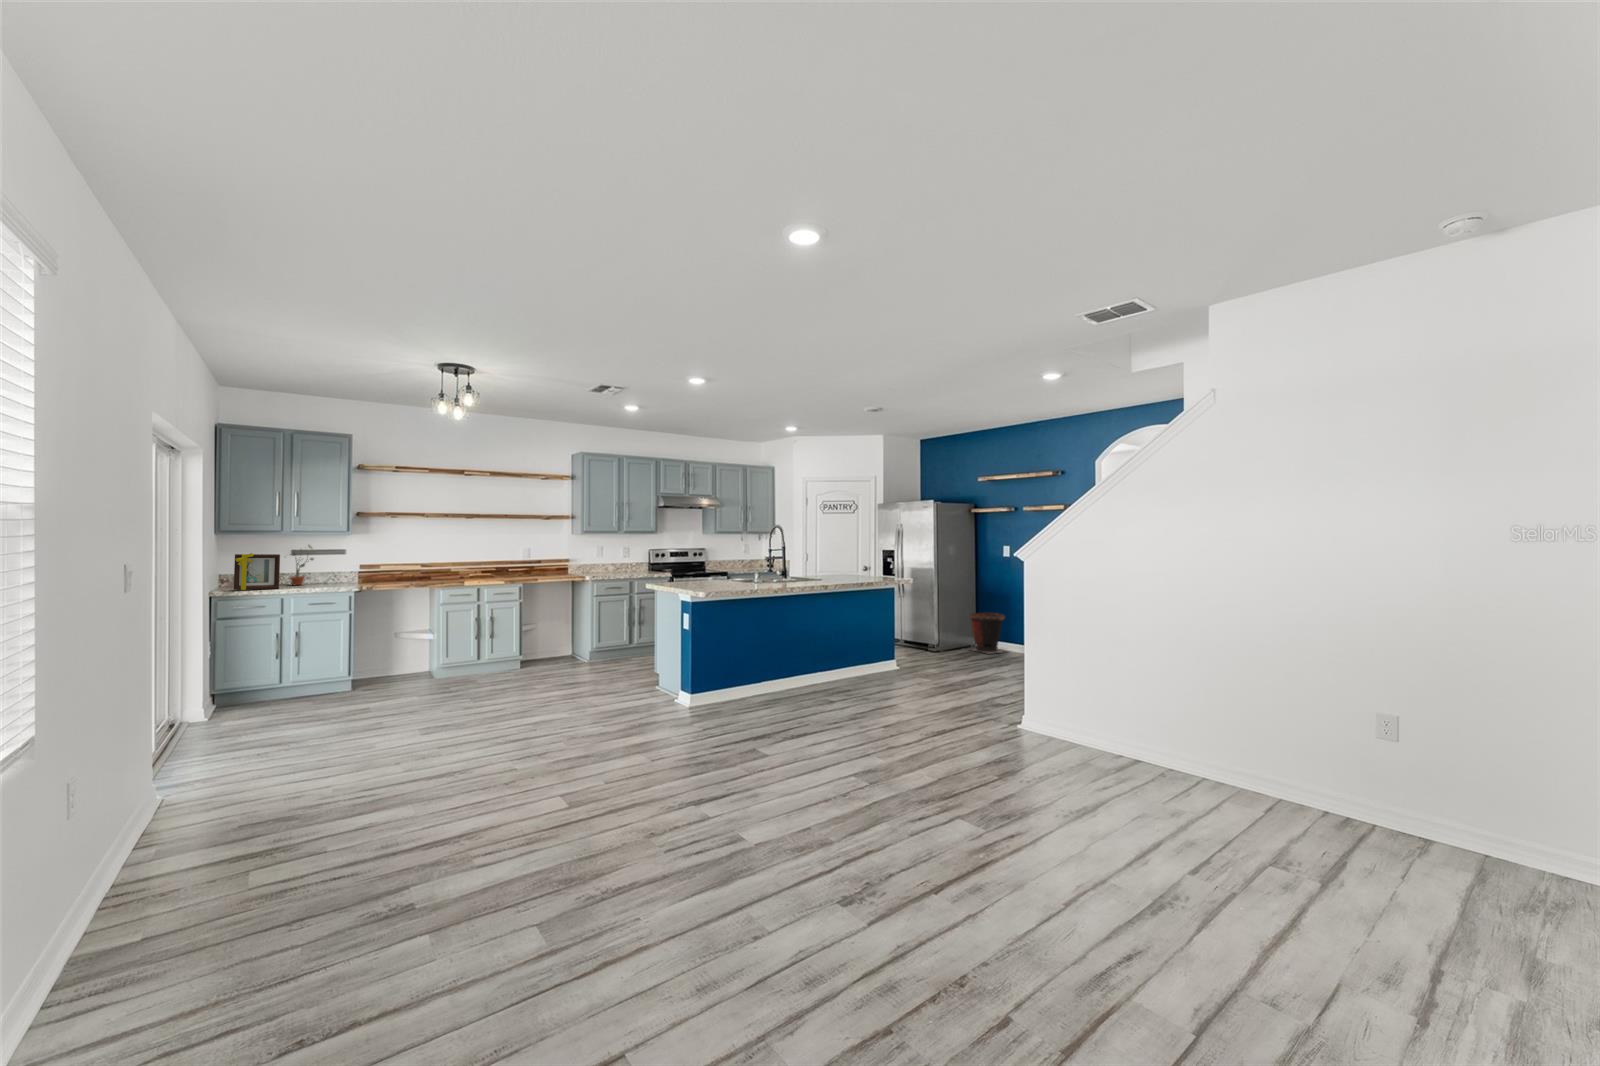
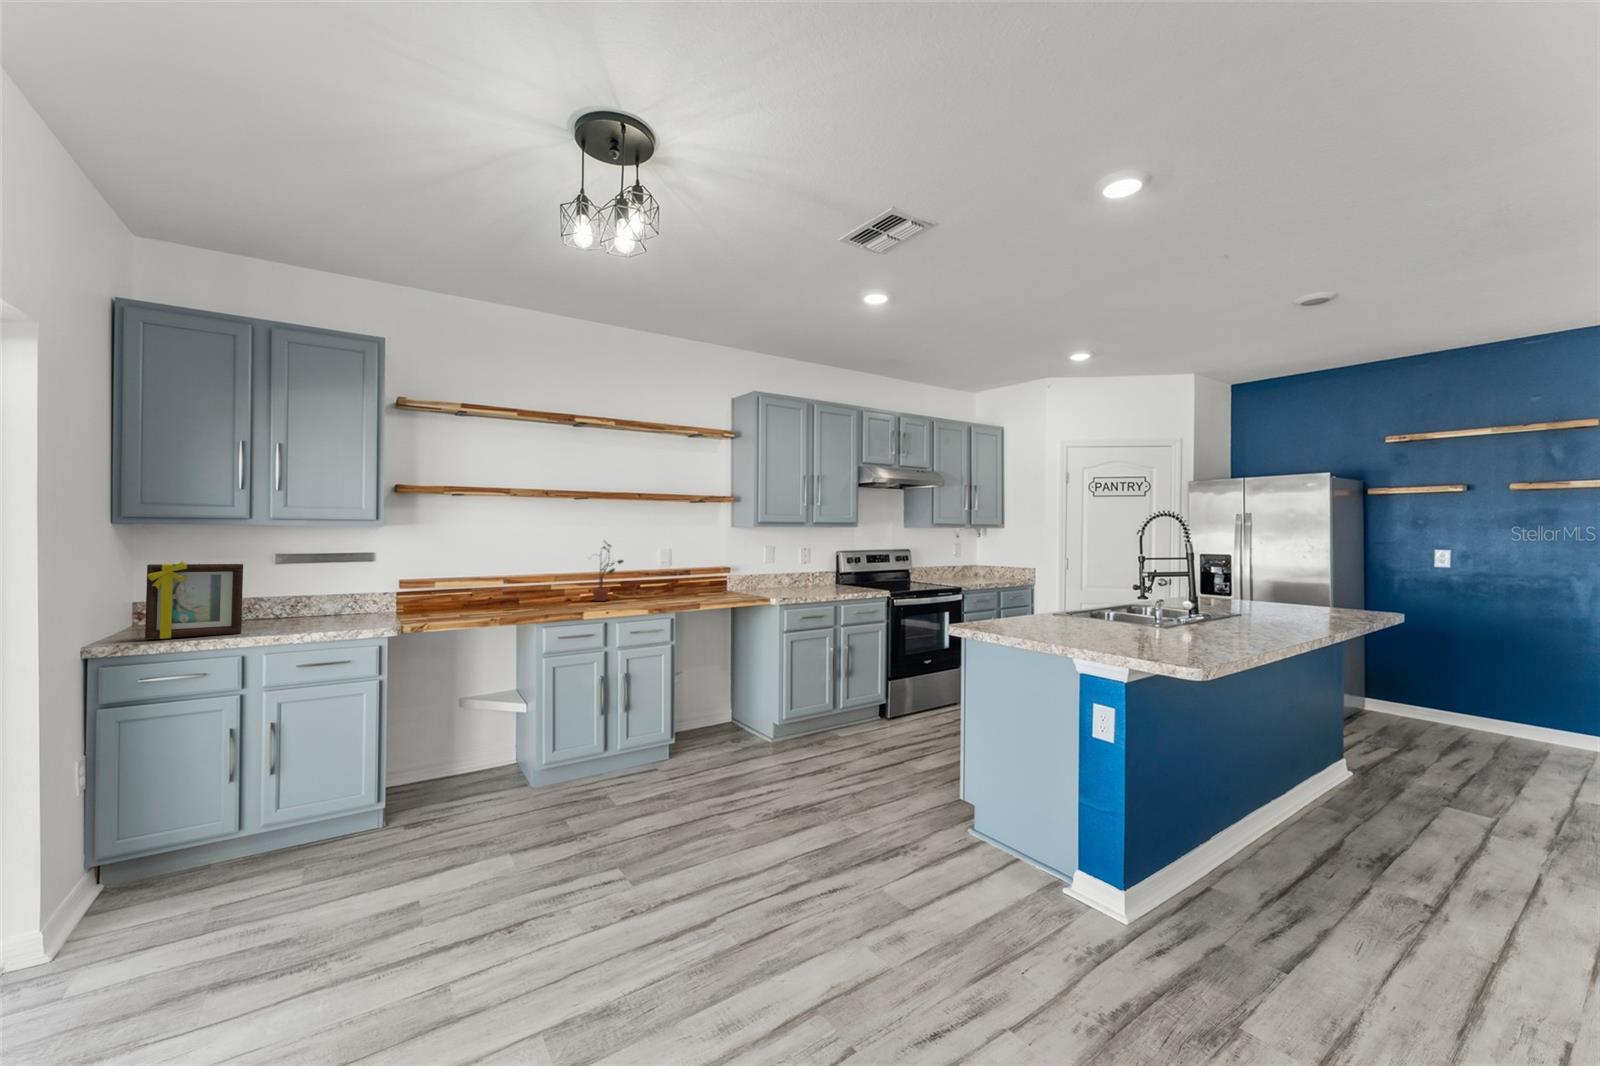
potted plant: present [290,545,313,585] -> present [591,540,623,601]
waste bin: present [969,613,1005,654] -> none [1377,660,1463,734]

